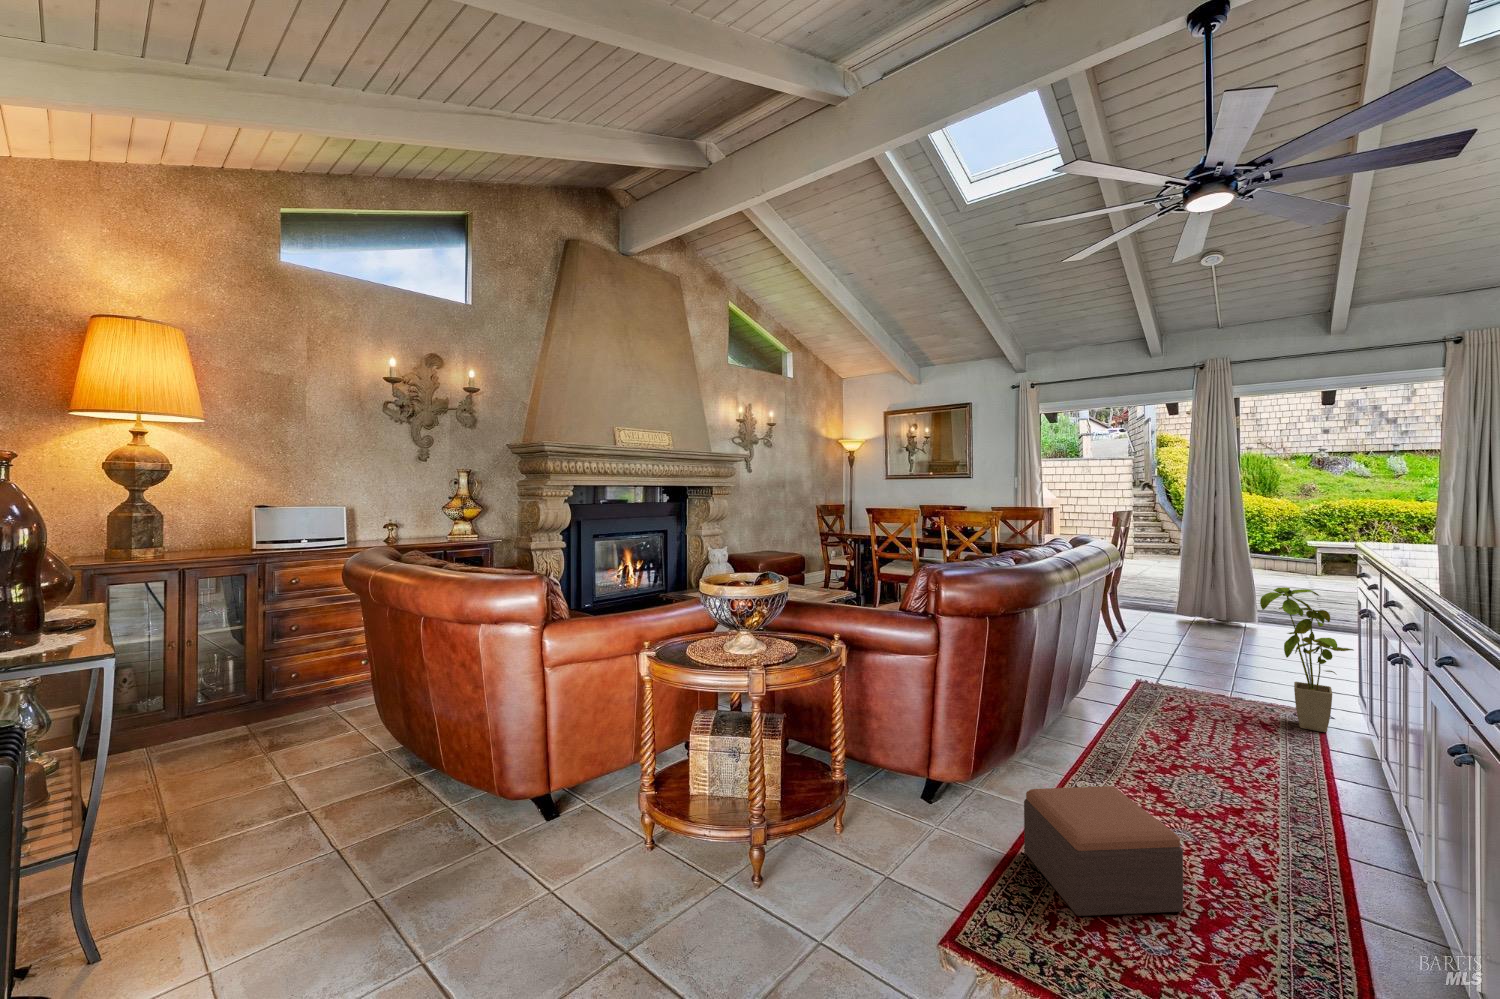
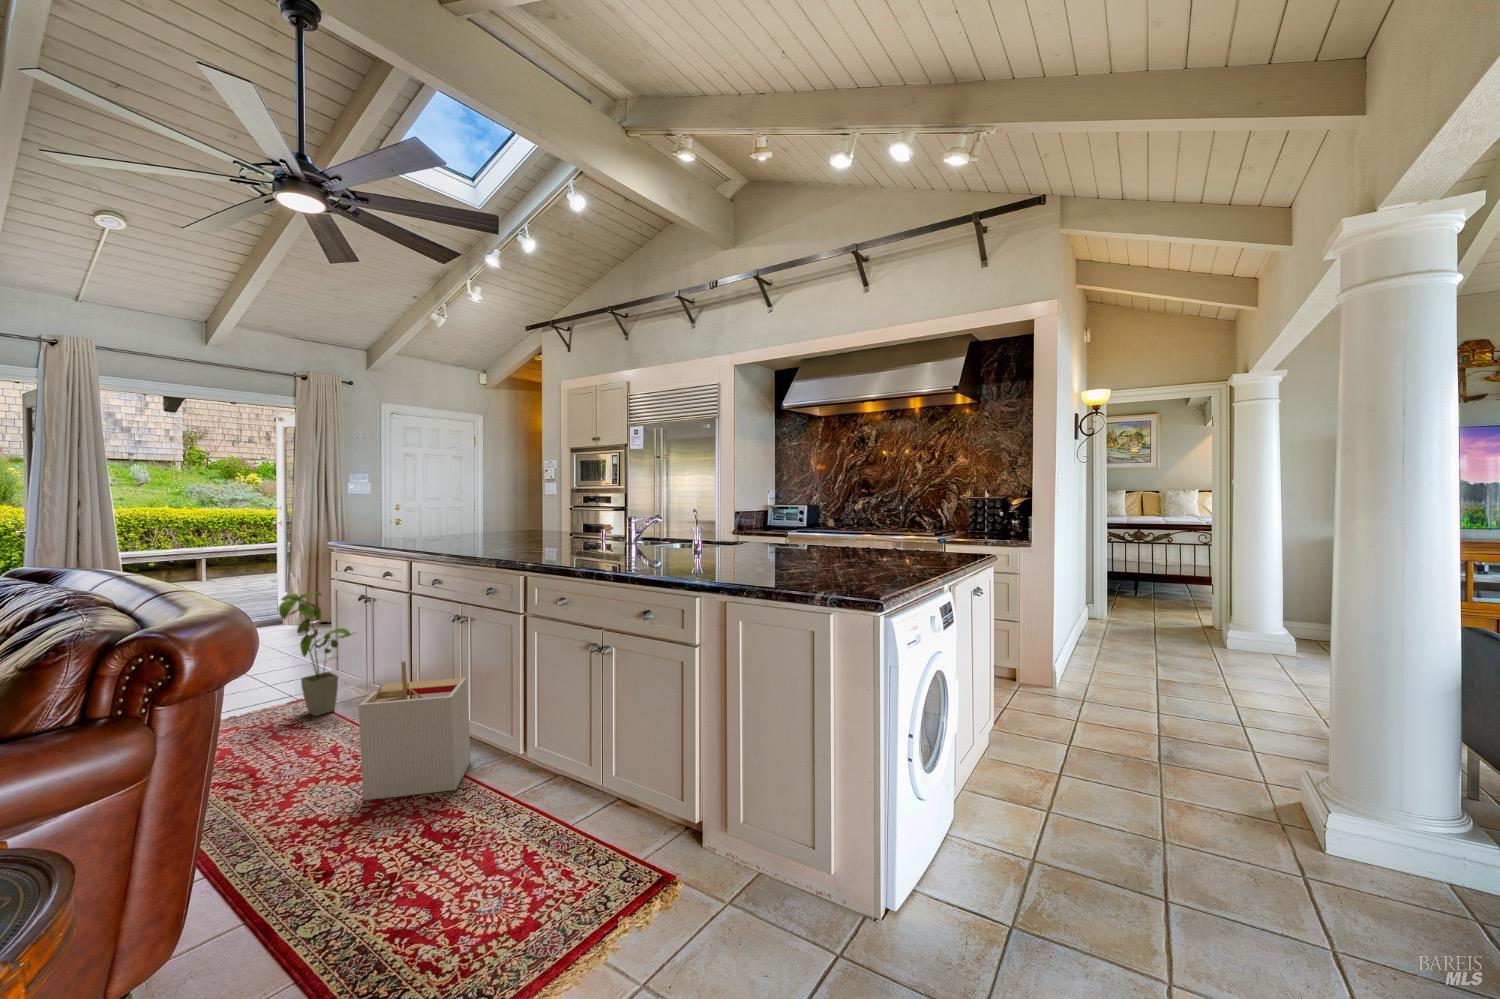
storage bin: none [1215,676,1374,859] -> present [359,661,471,800]
footstool: present [1024,786,1183,916] -> none [311,811,470,959]

